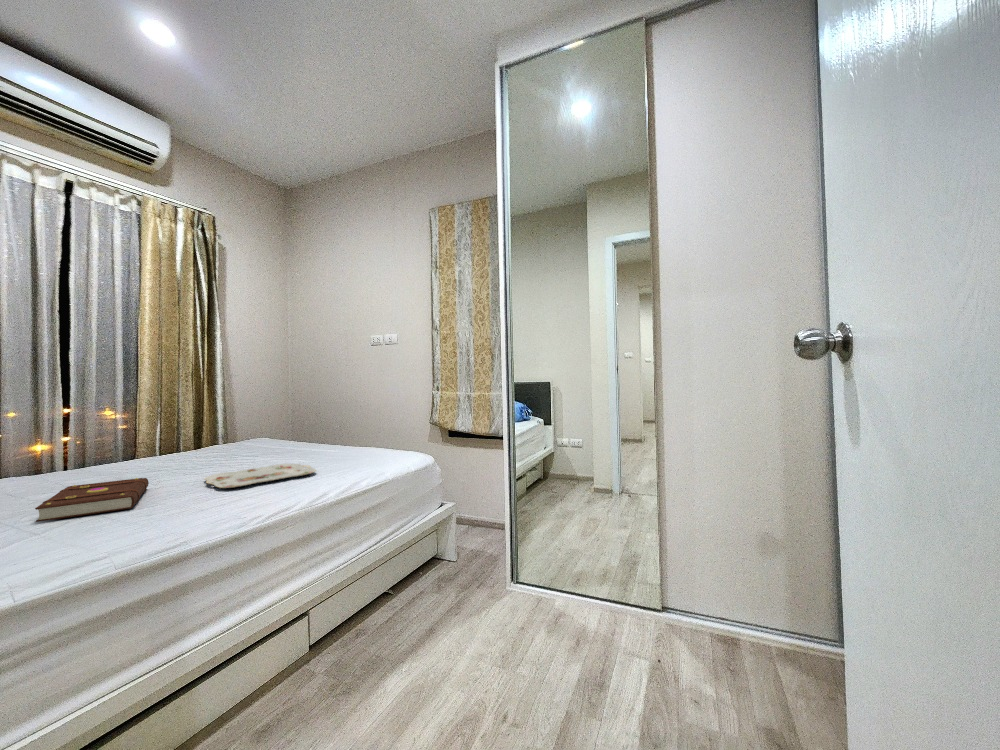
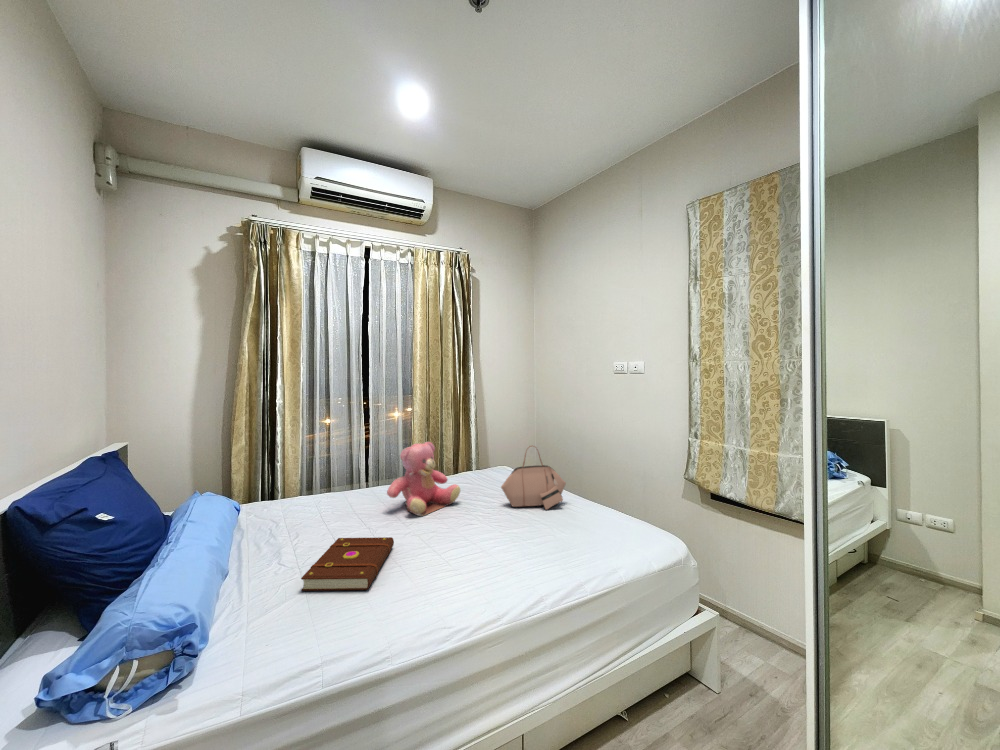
handbag: none [267,398,333,455] -> present [501,446,566,509]
teddy bear: none [123,399,219,471] -> present [387,442,460,516]
serving tray: present [205,464,316,488] -> none [436,531,541,574]

